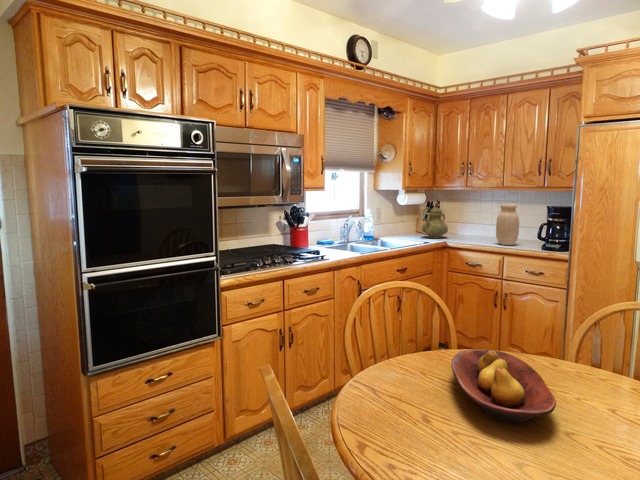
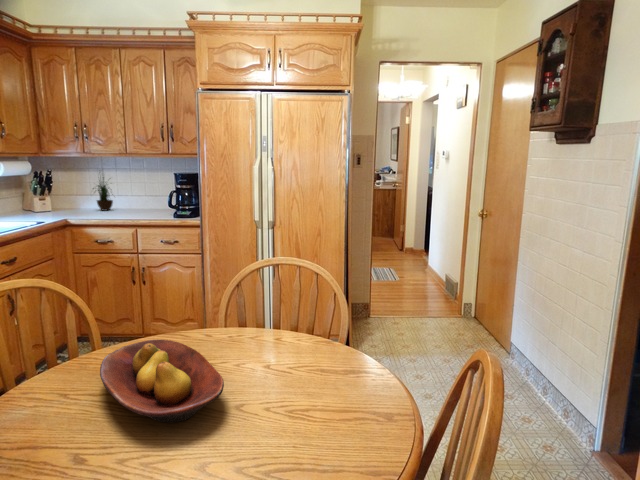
potted plant: none [467,195,490,237] -> present [93,177,113,211]
teapot: present [422,202,448,238] -> none [29,171,67,216]
jar: present [496,203,519,245] -> none [124,171,150,216]

